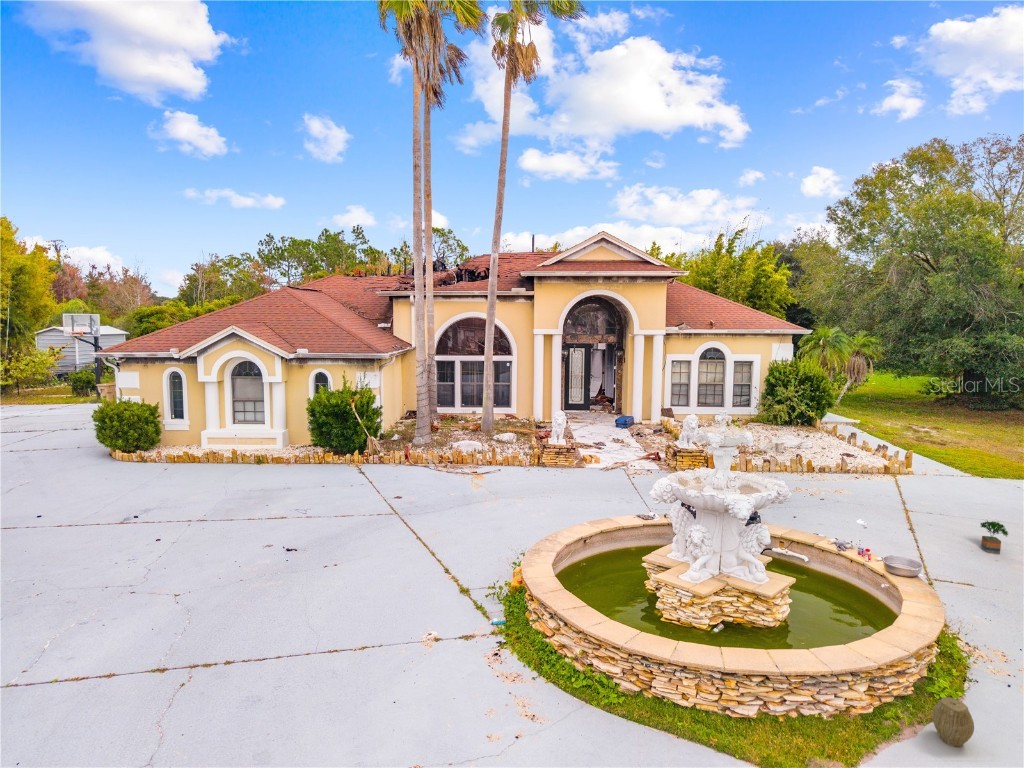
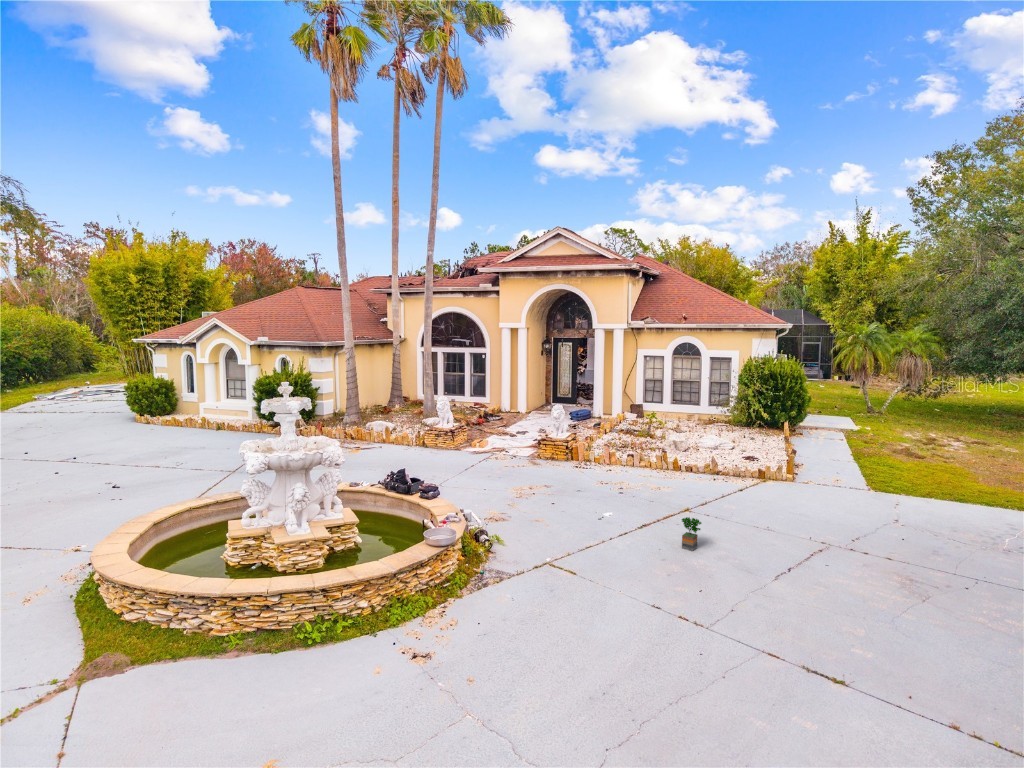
woven basket: present [932,697,974,747] -> none [302,606,328,641]

